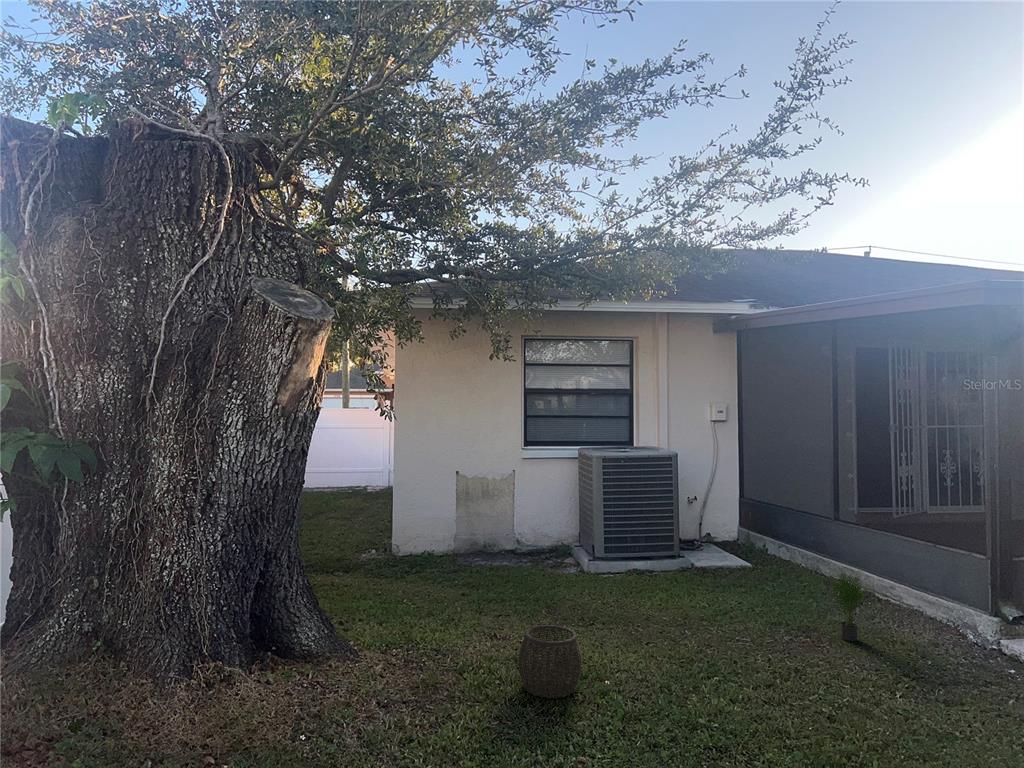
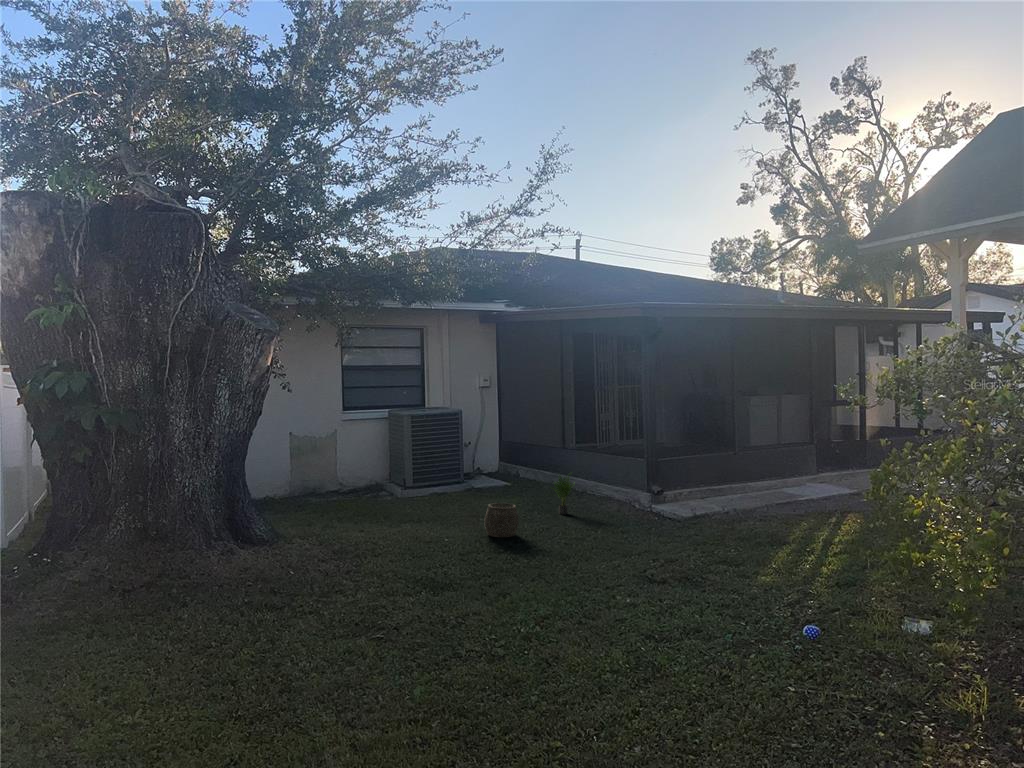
woven basket: present [518,625,582,699] -> present [485,503,519,537]

